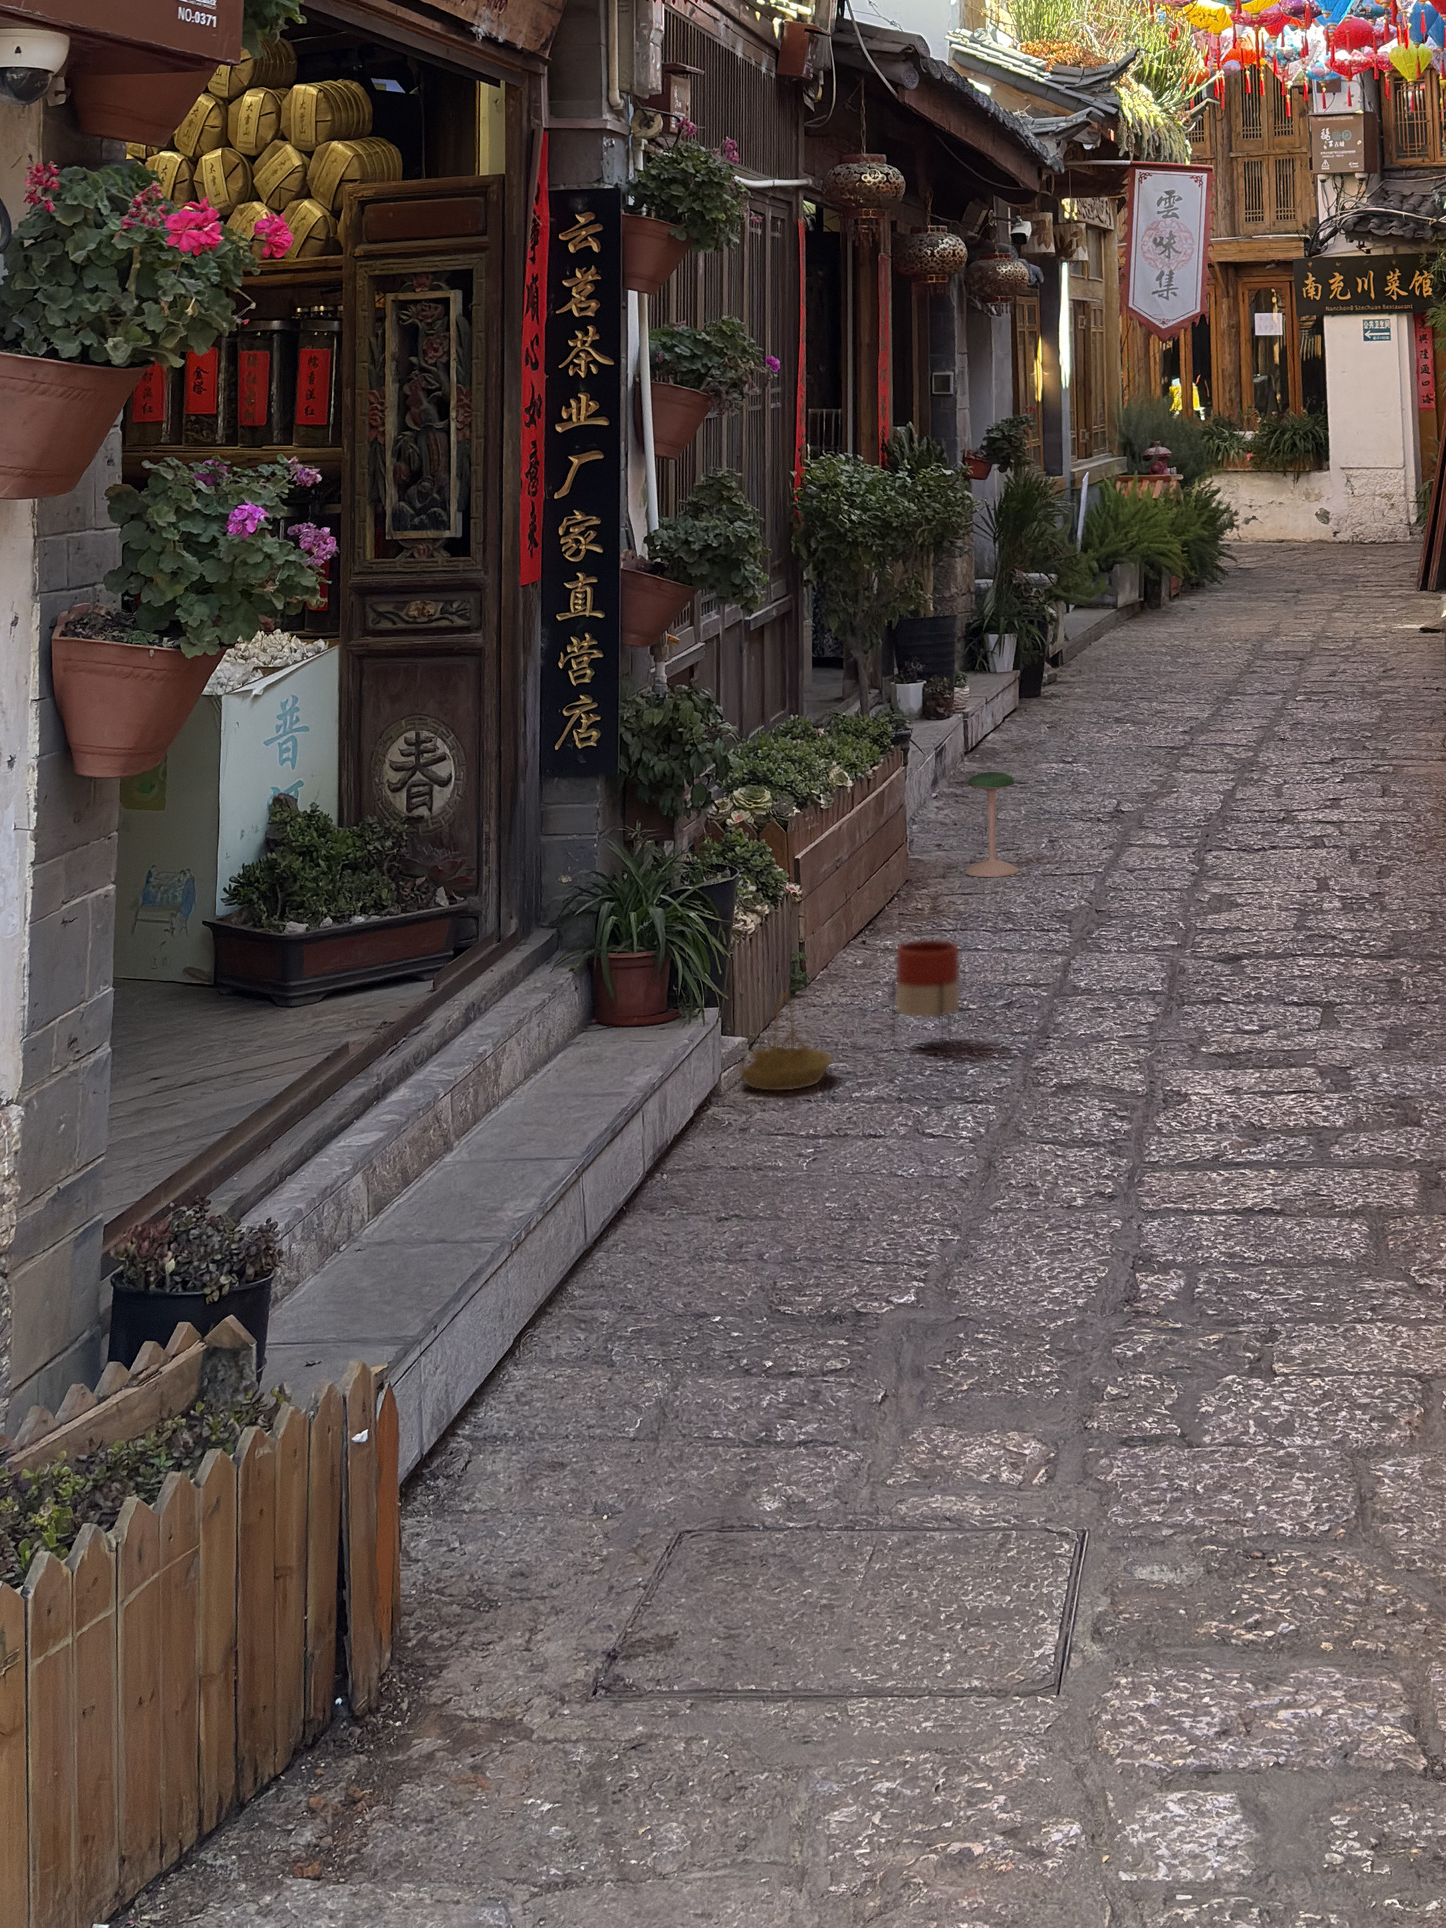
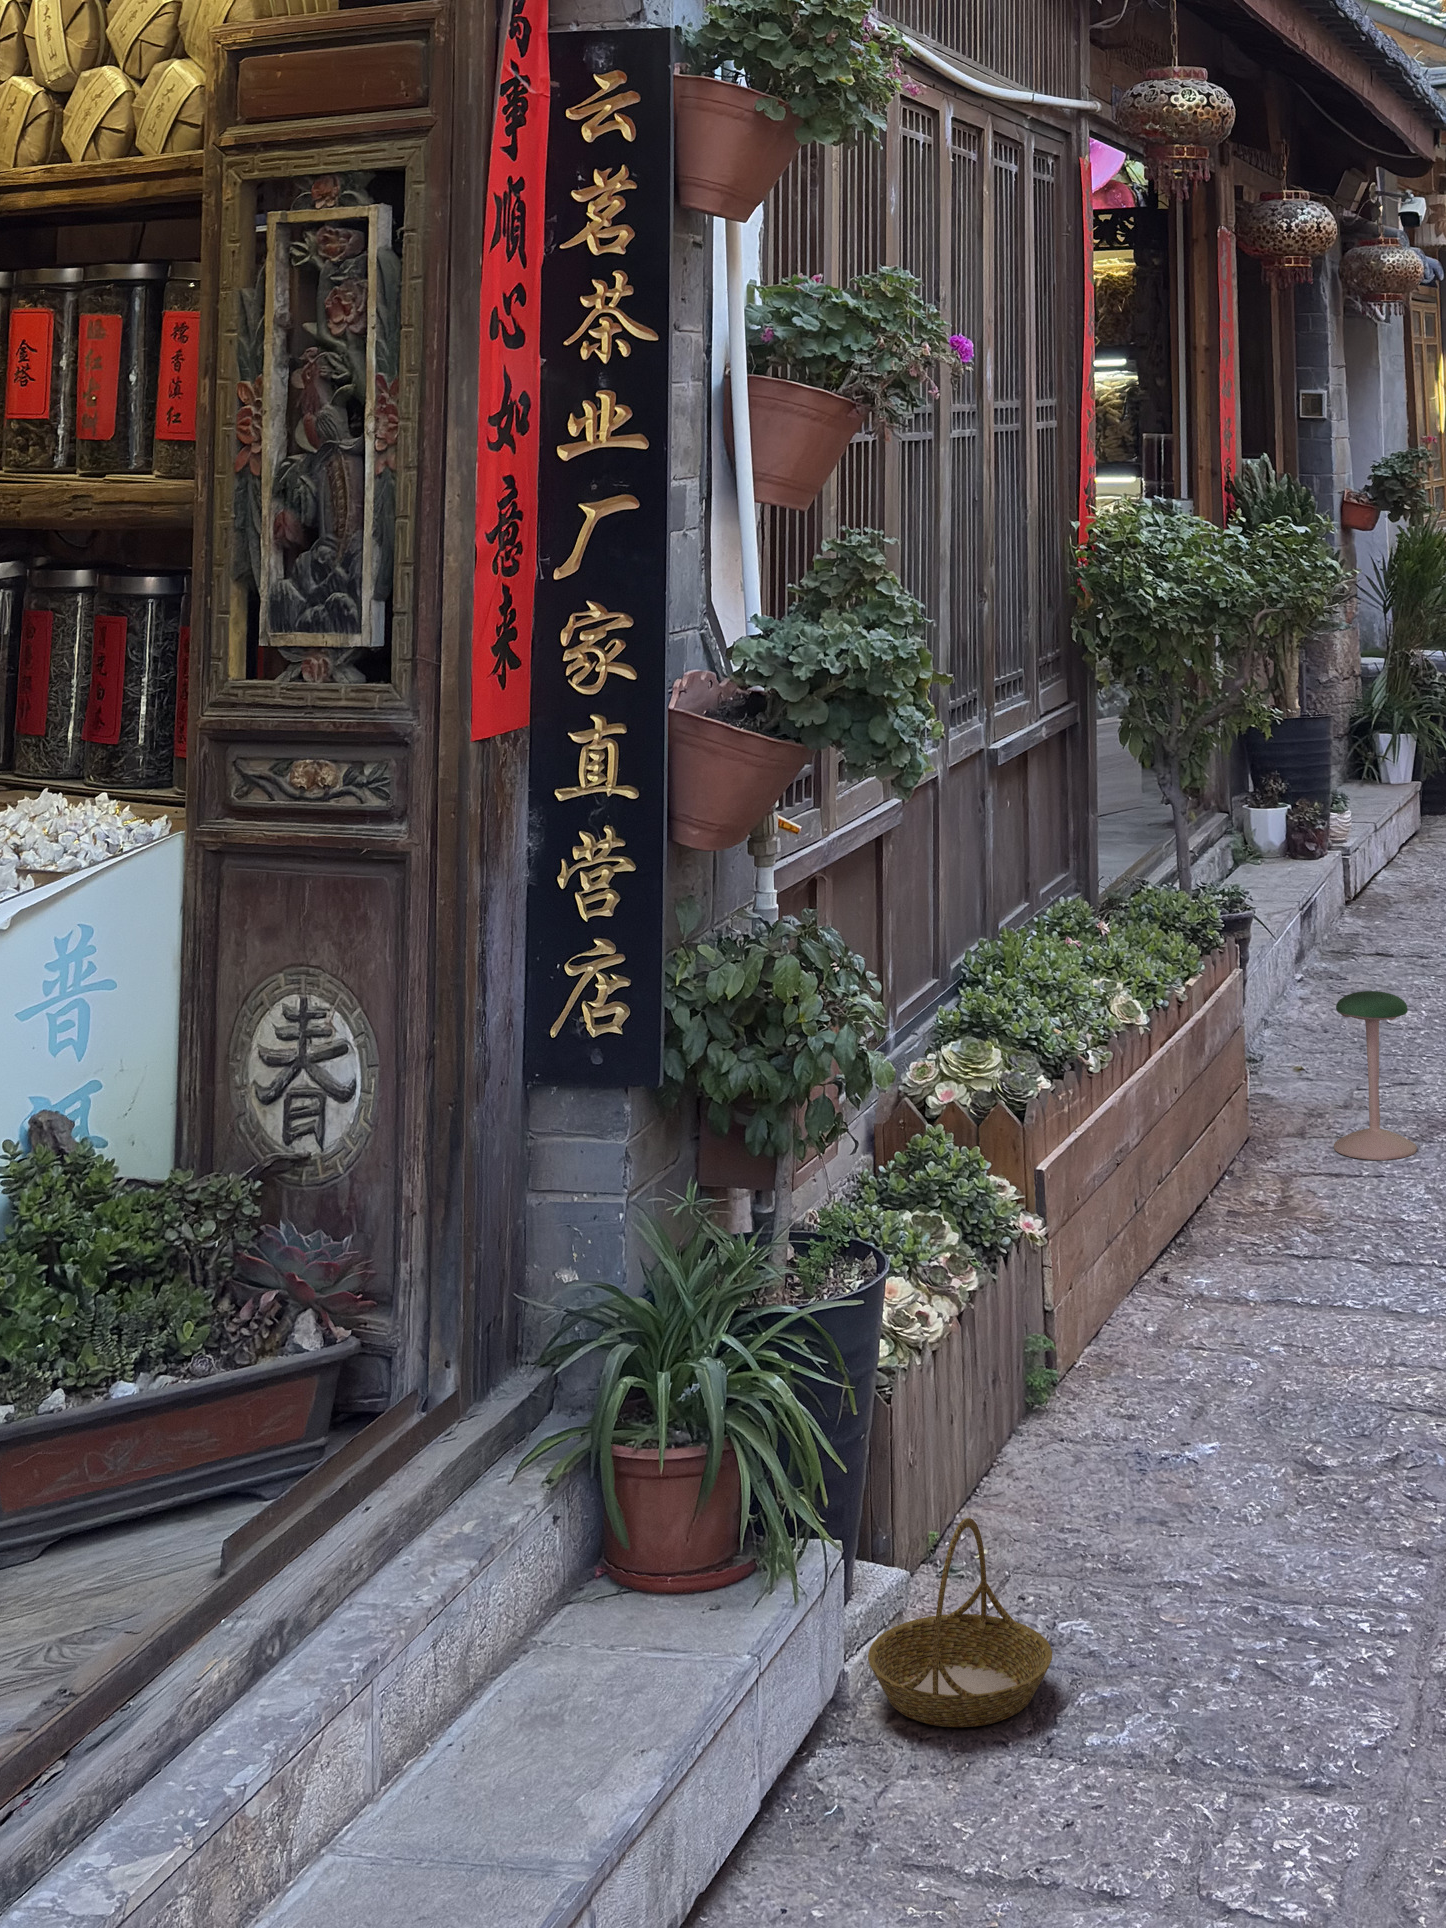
planter: present [893,940,959,1020] -> none [1175,1399,1299,1636]

